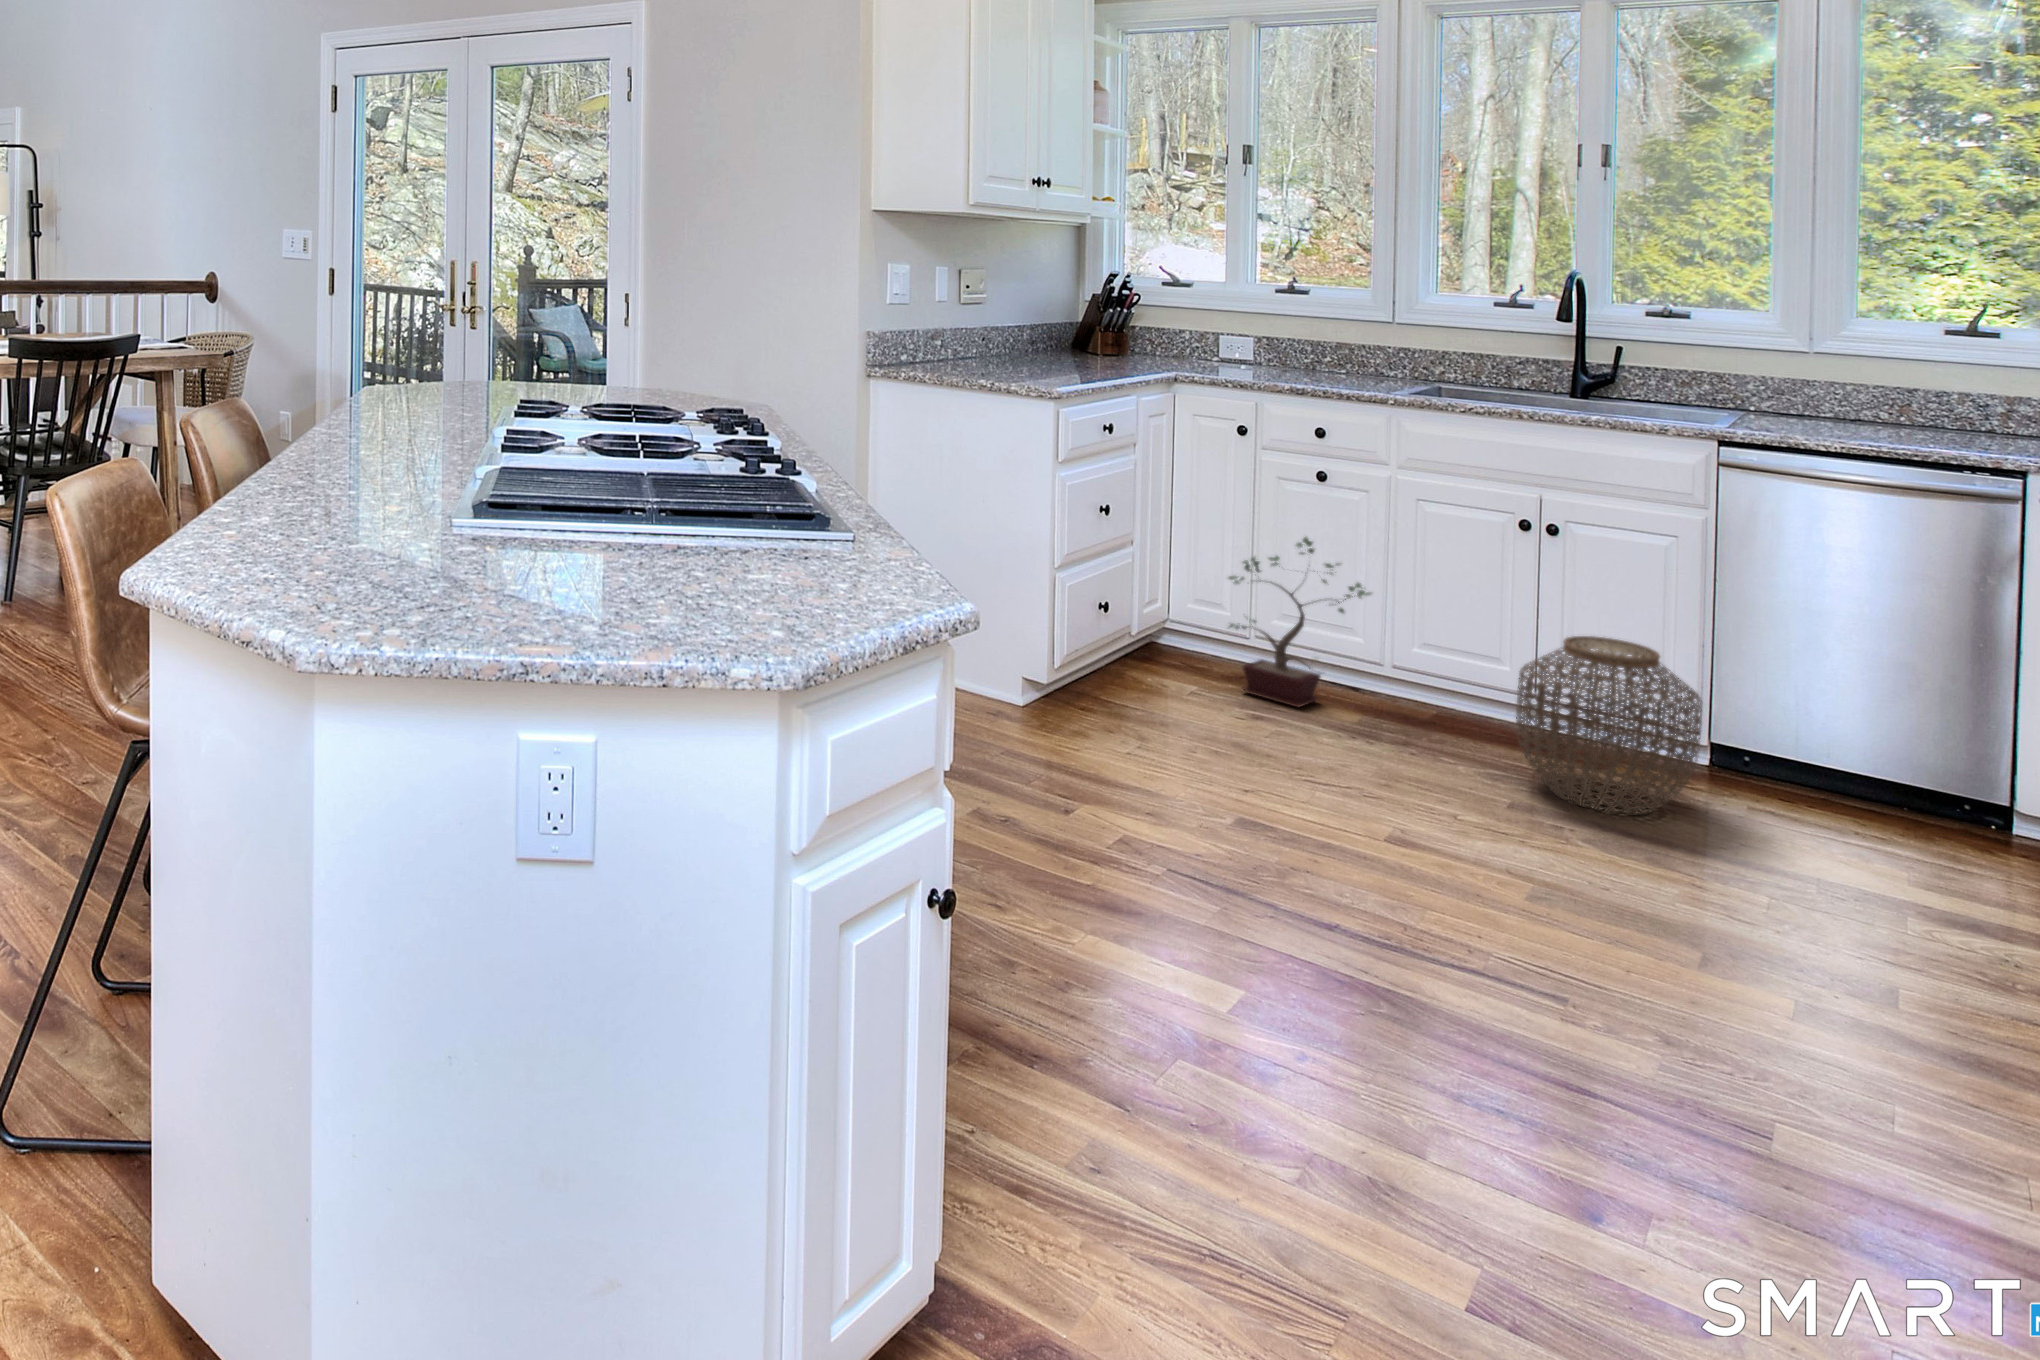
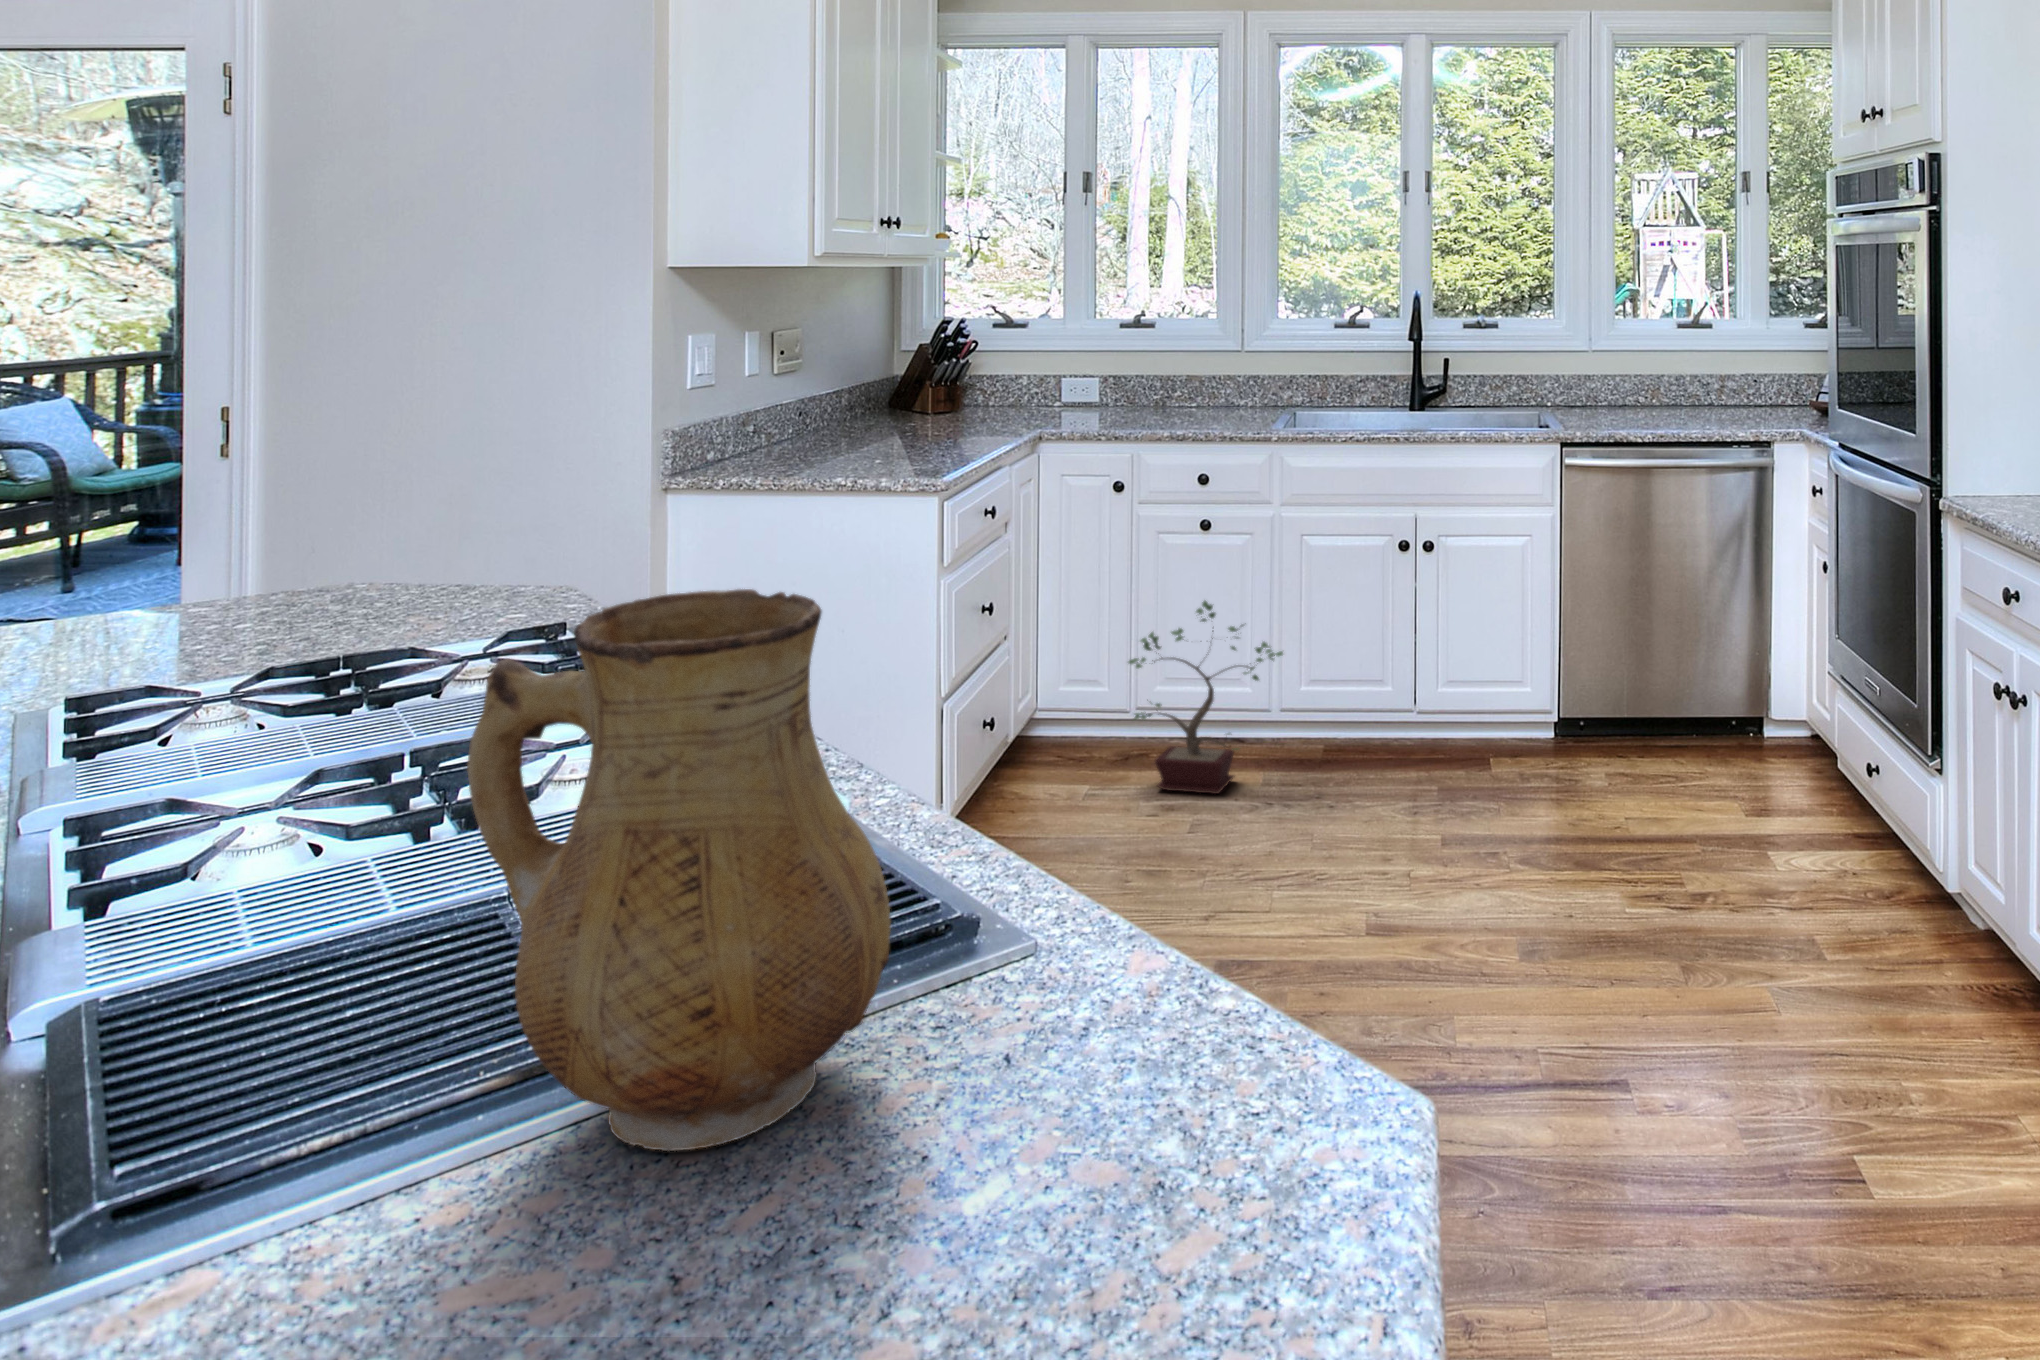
ceramic pitcher: none [619,338,788,583] -> present [467,589,891,1151]
woven basket: present [1516,636,1702,815] -> none [1437,656,1591,836]

